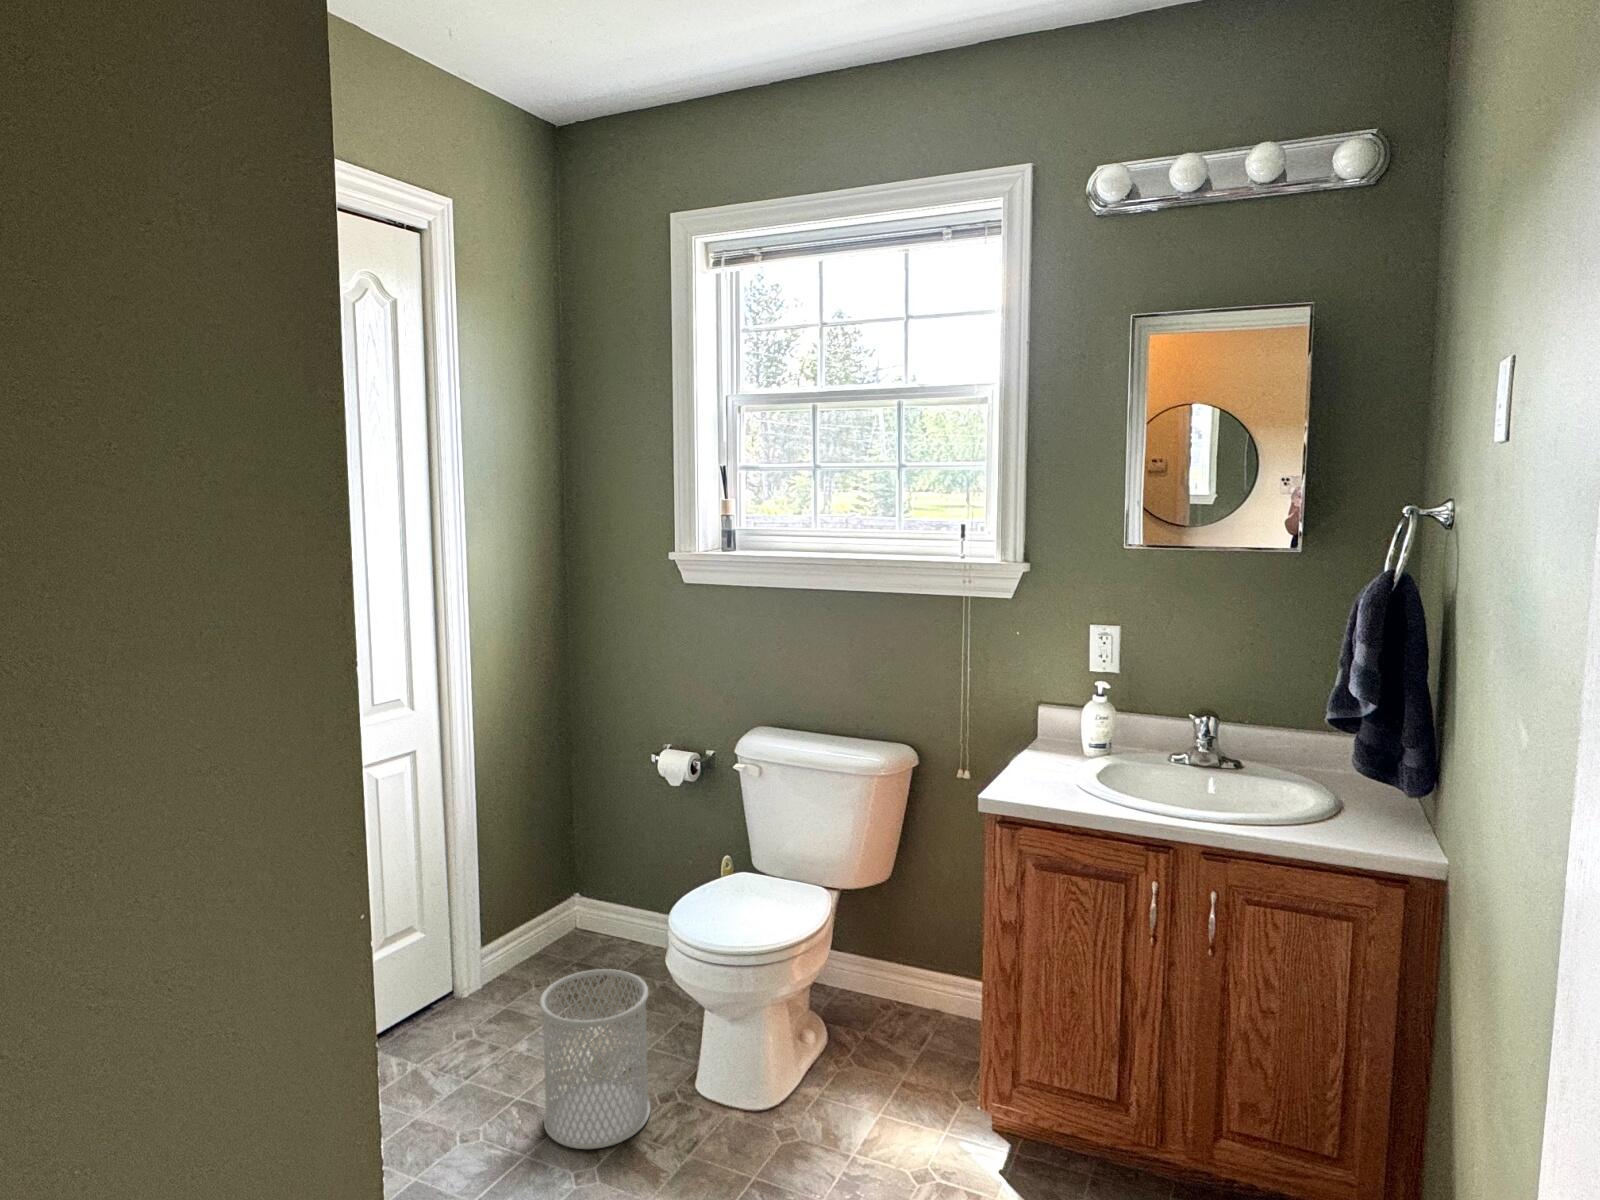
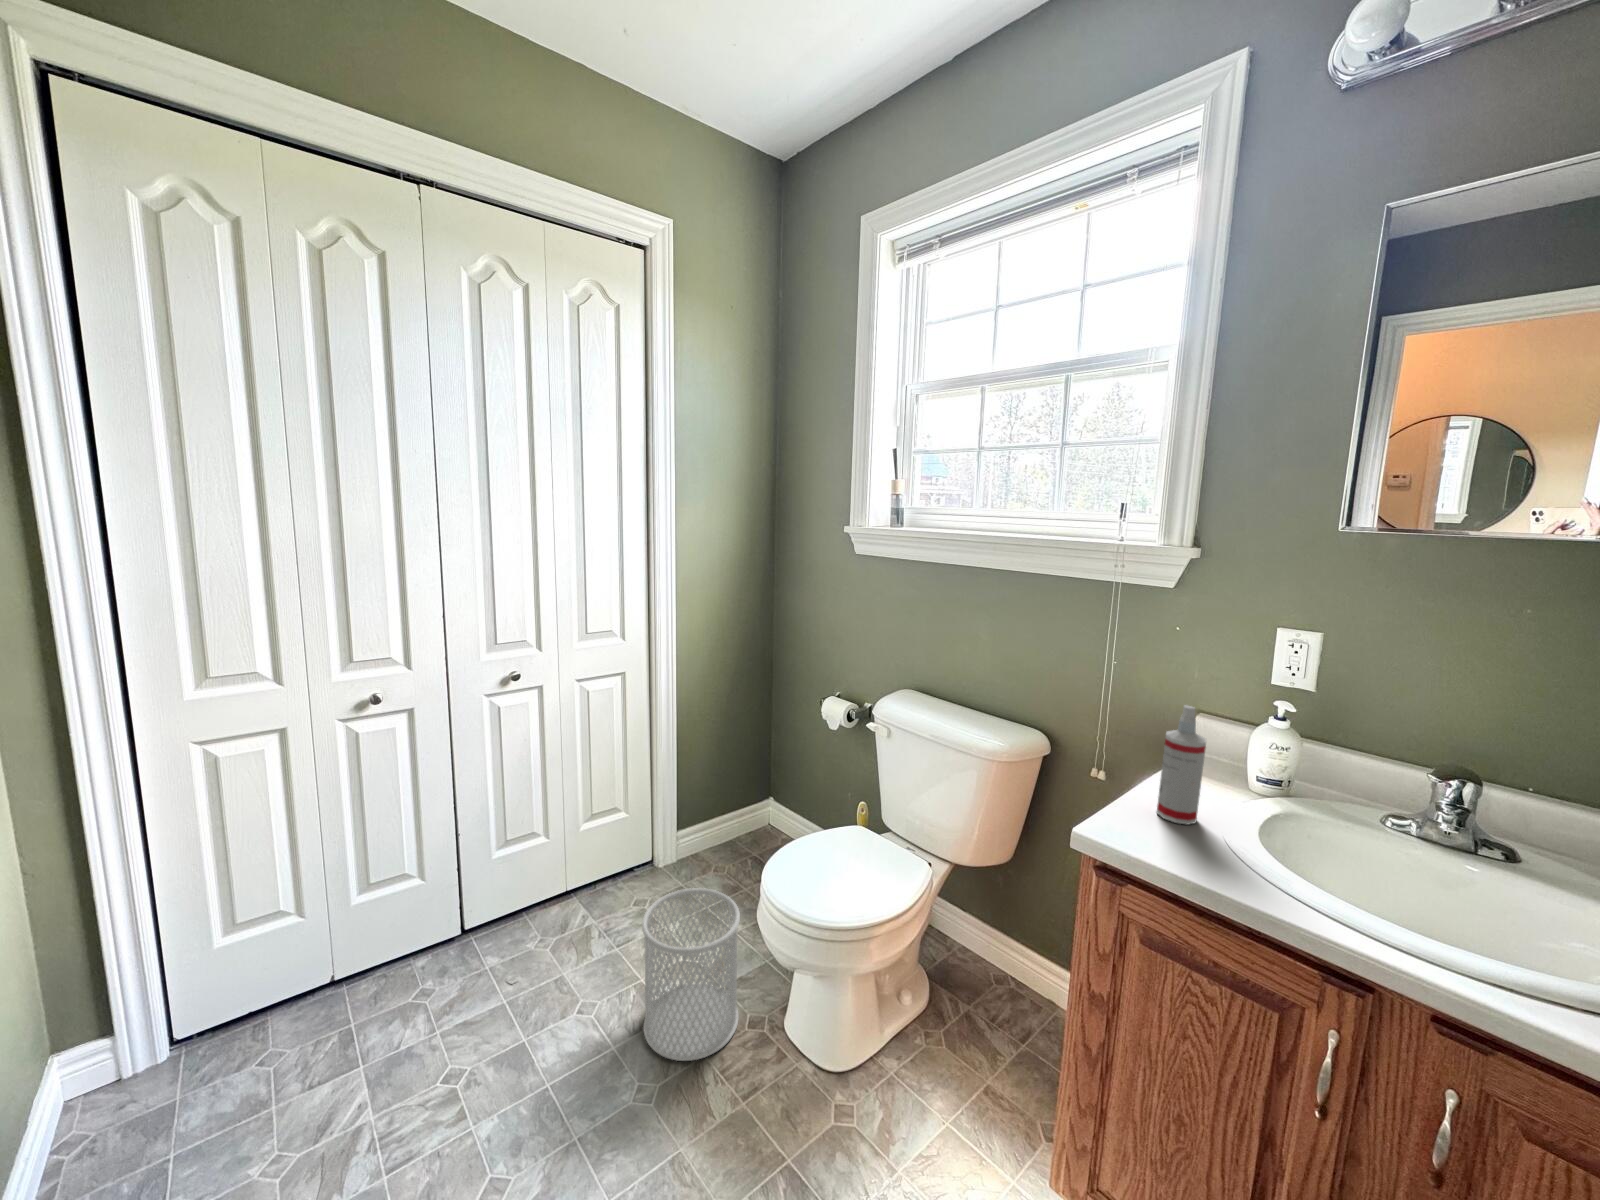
spray bottle: none [1029,689,1059,781] -> present [1157,705,1206,824]

